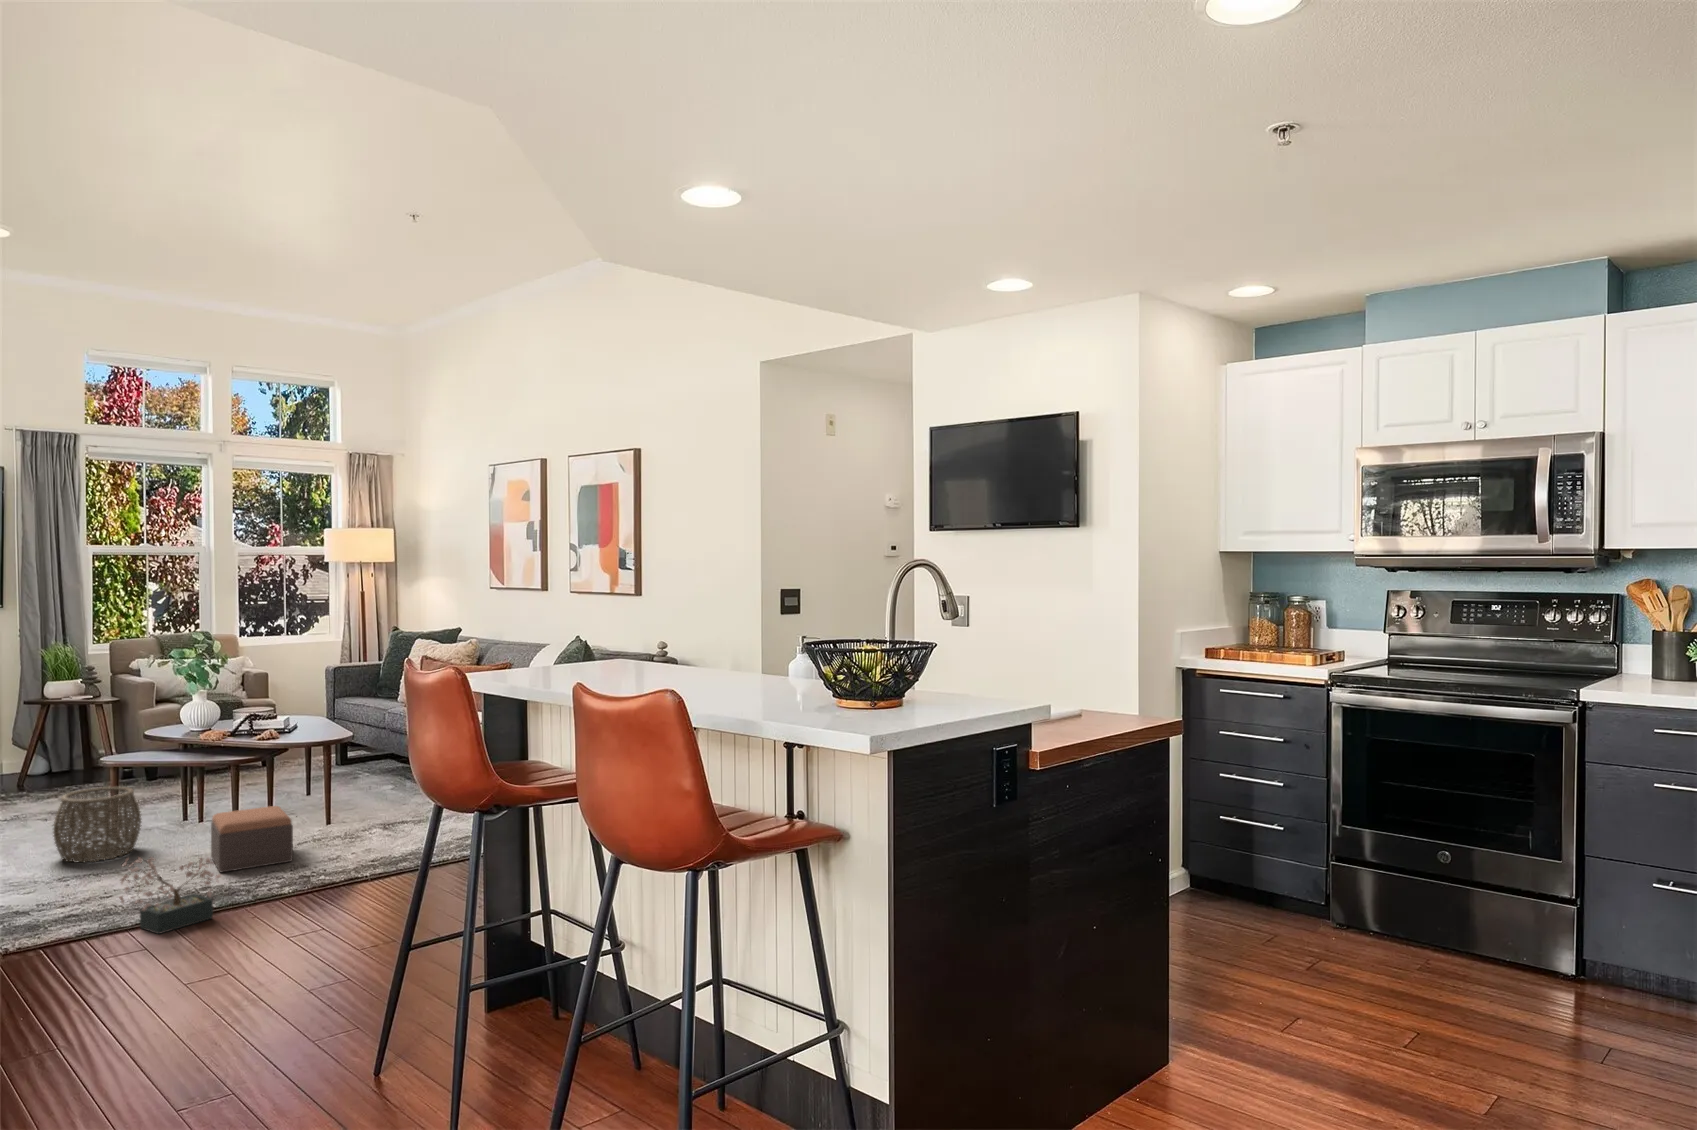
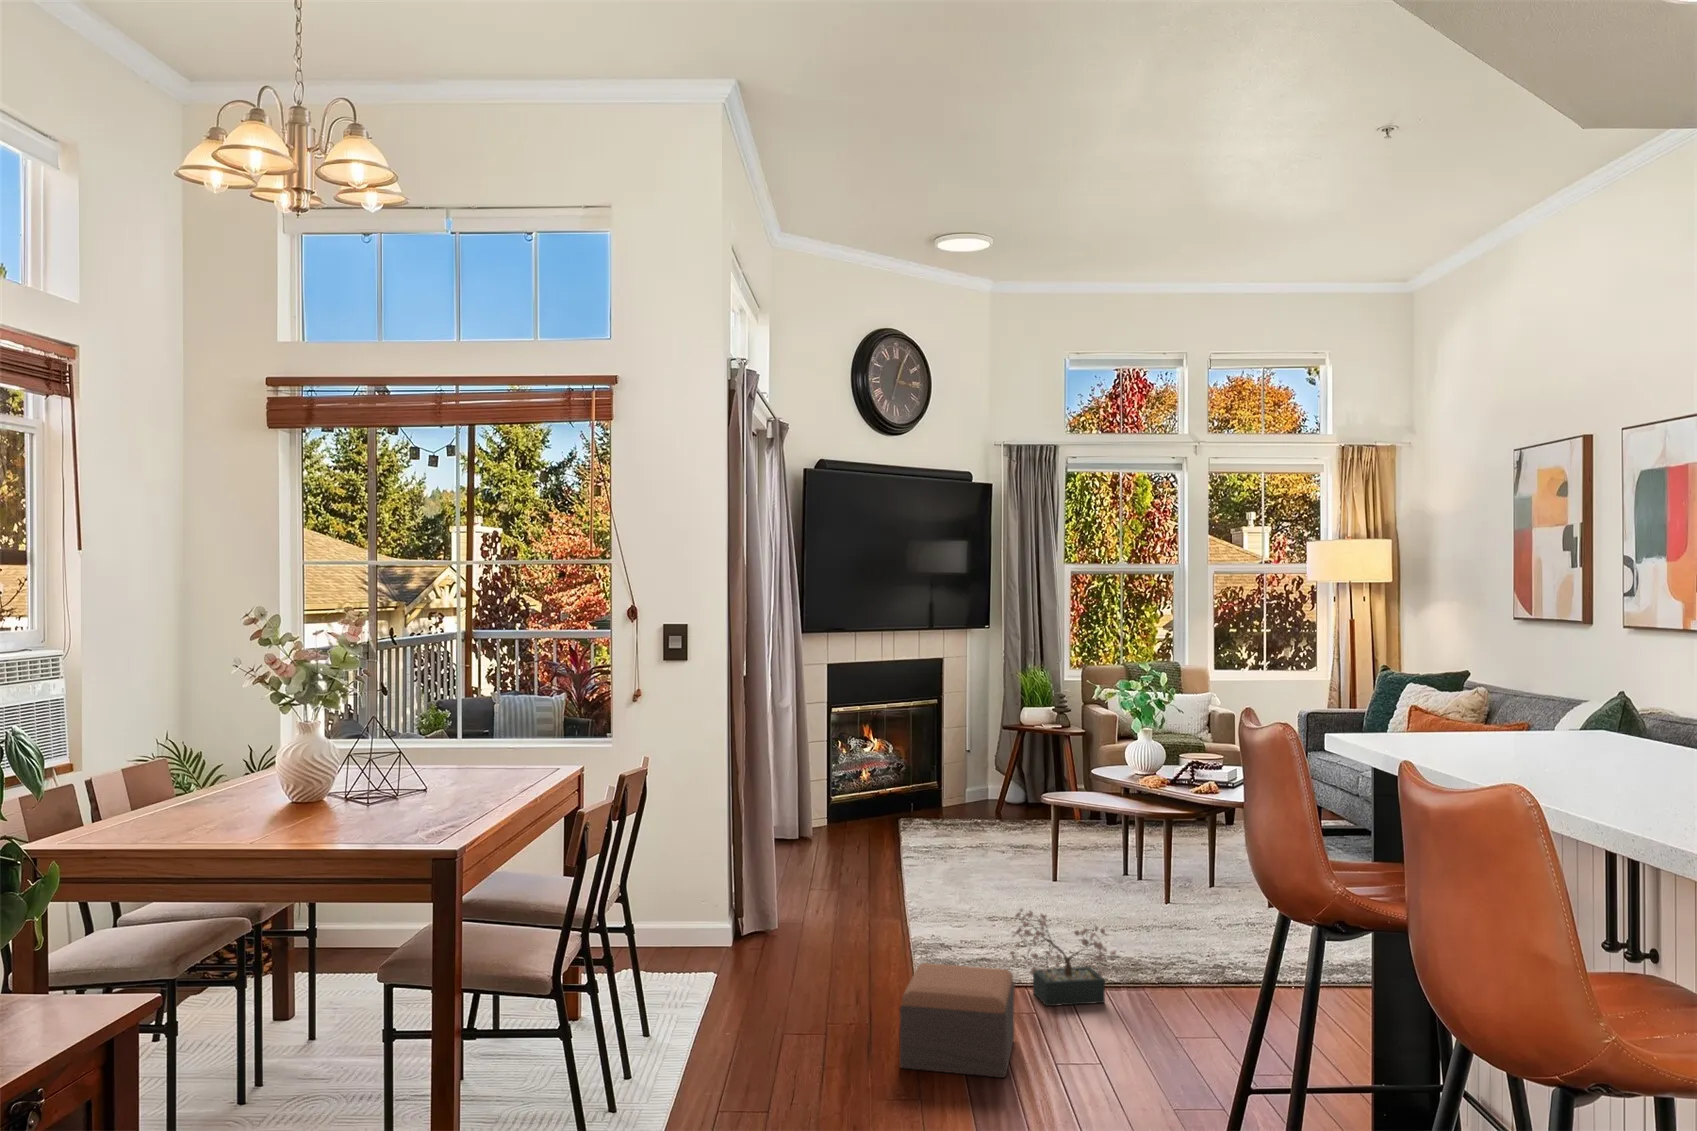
woven basket: present [53,787,141,863] -> none [993,822,1074,903]
footstool: present [211,806,293,873] -> present [900,963,1015,1078]

